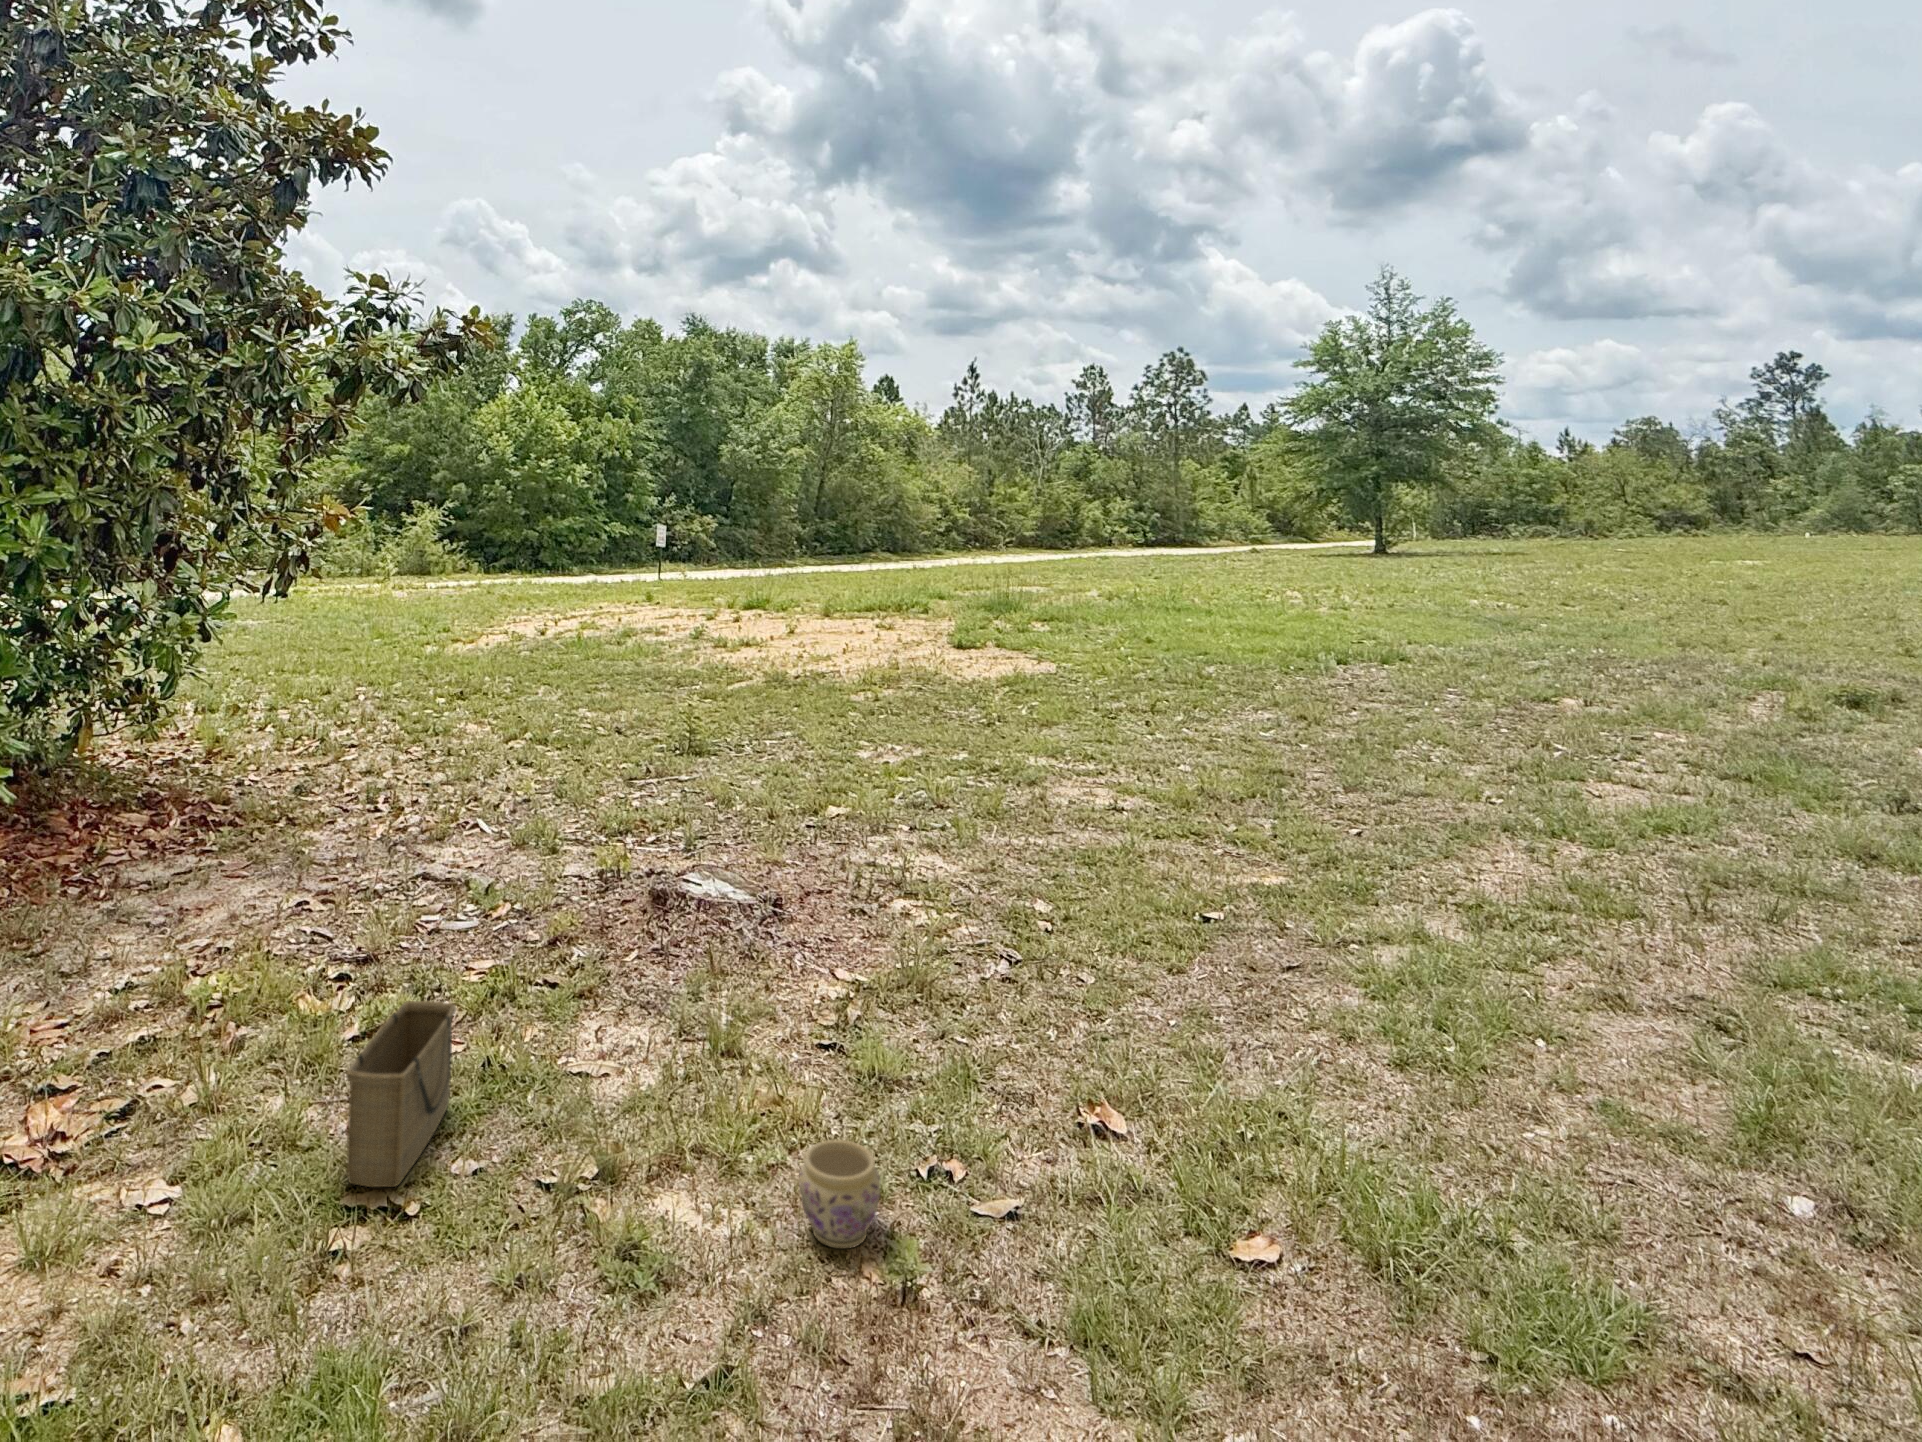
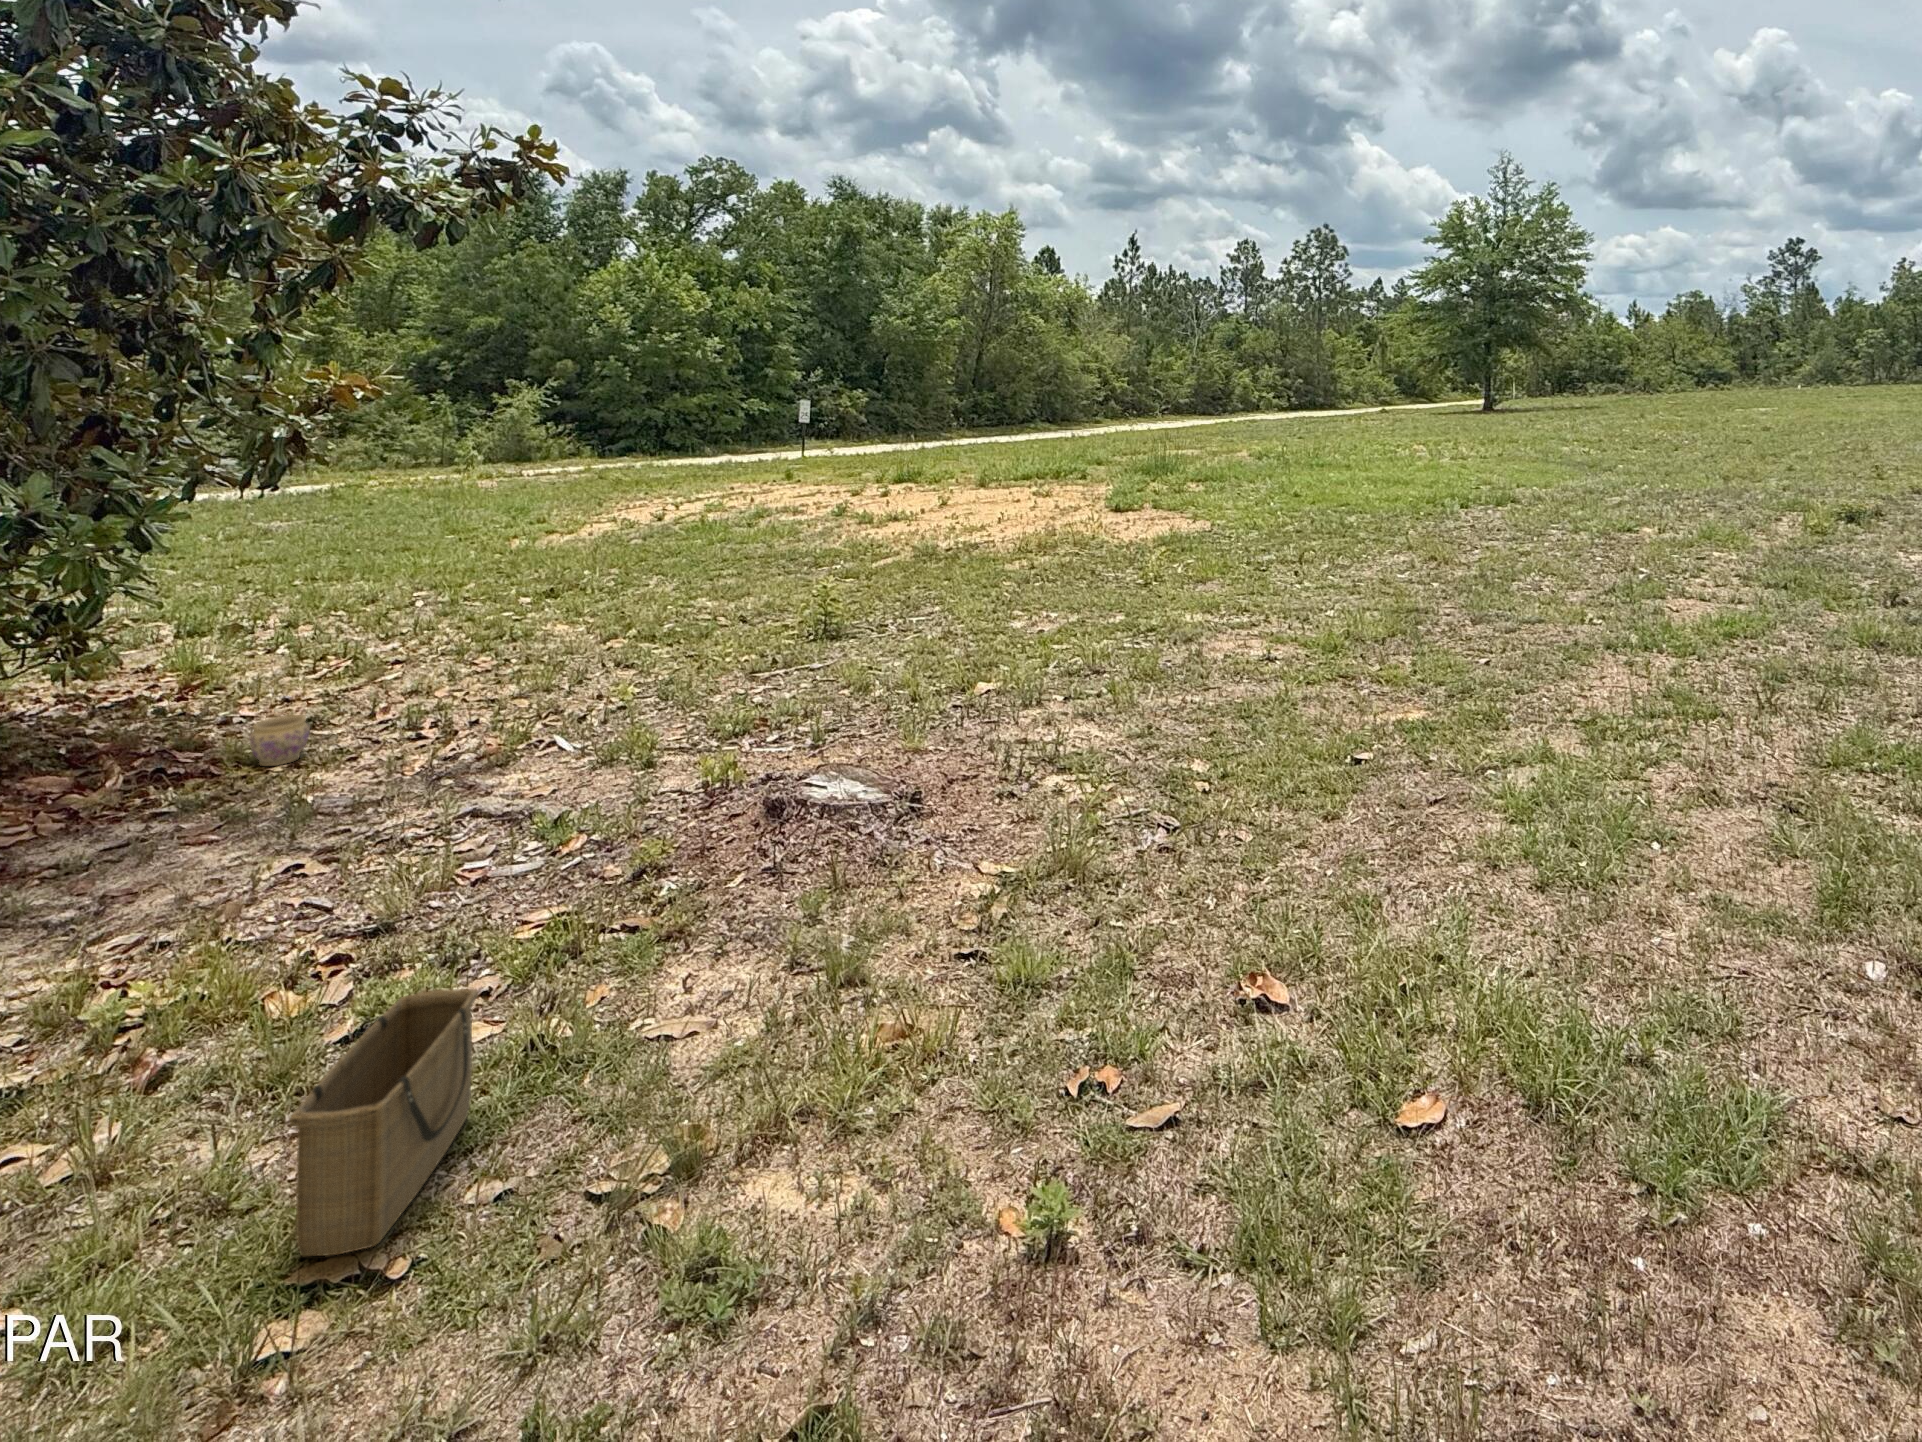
planter: present [799,1140,880,1249] -> present [249,715,310,767]

